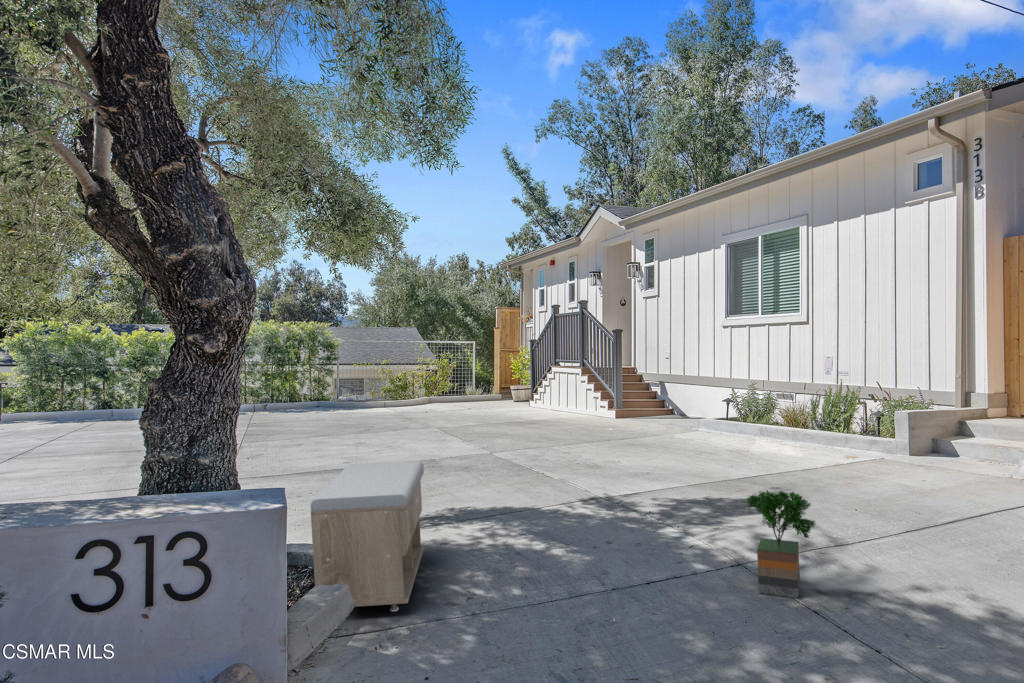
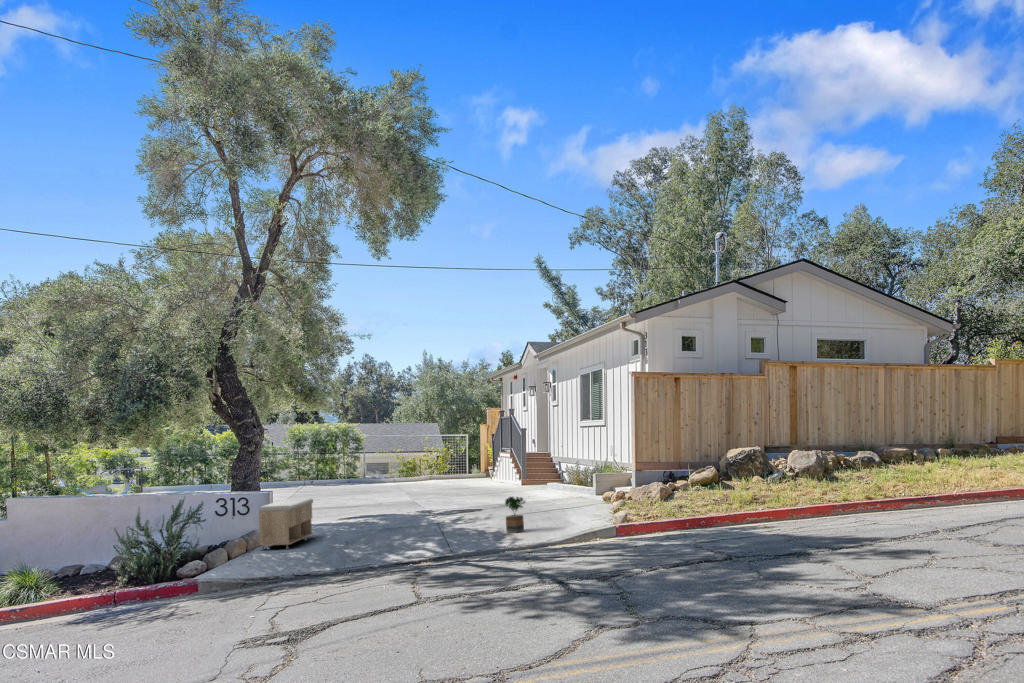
potted tree: present [746,490,816,598] -> present [505,497,525,533]

